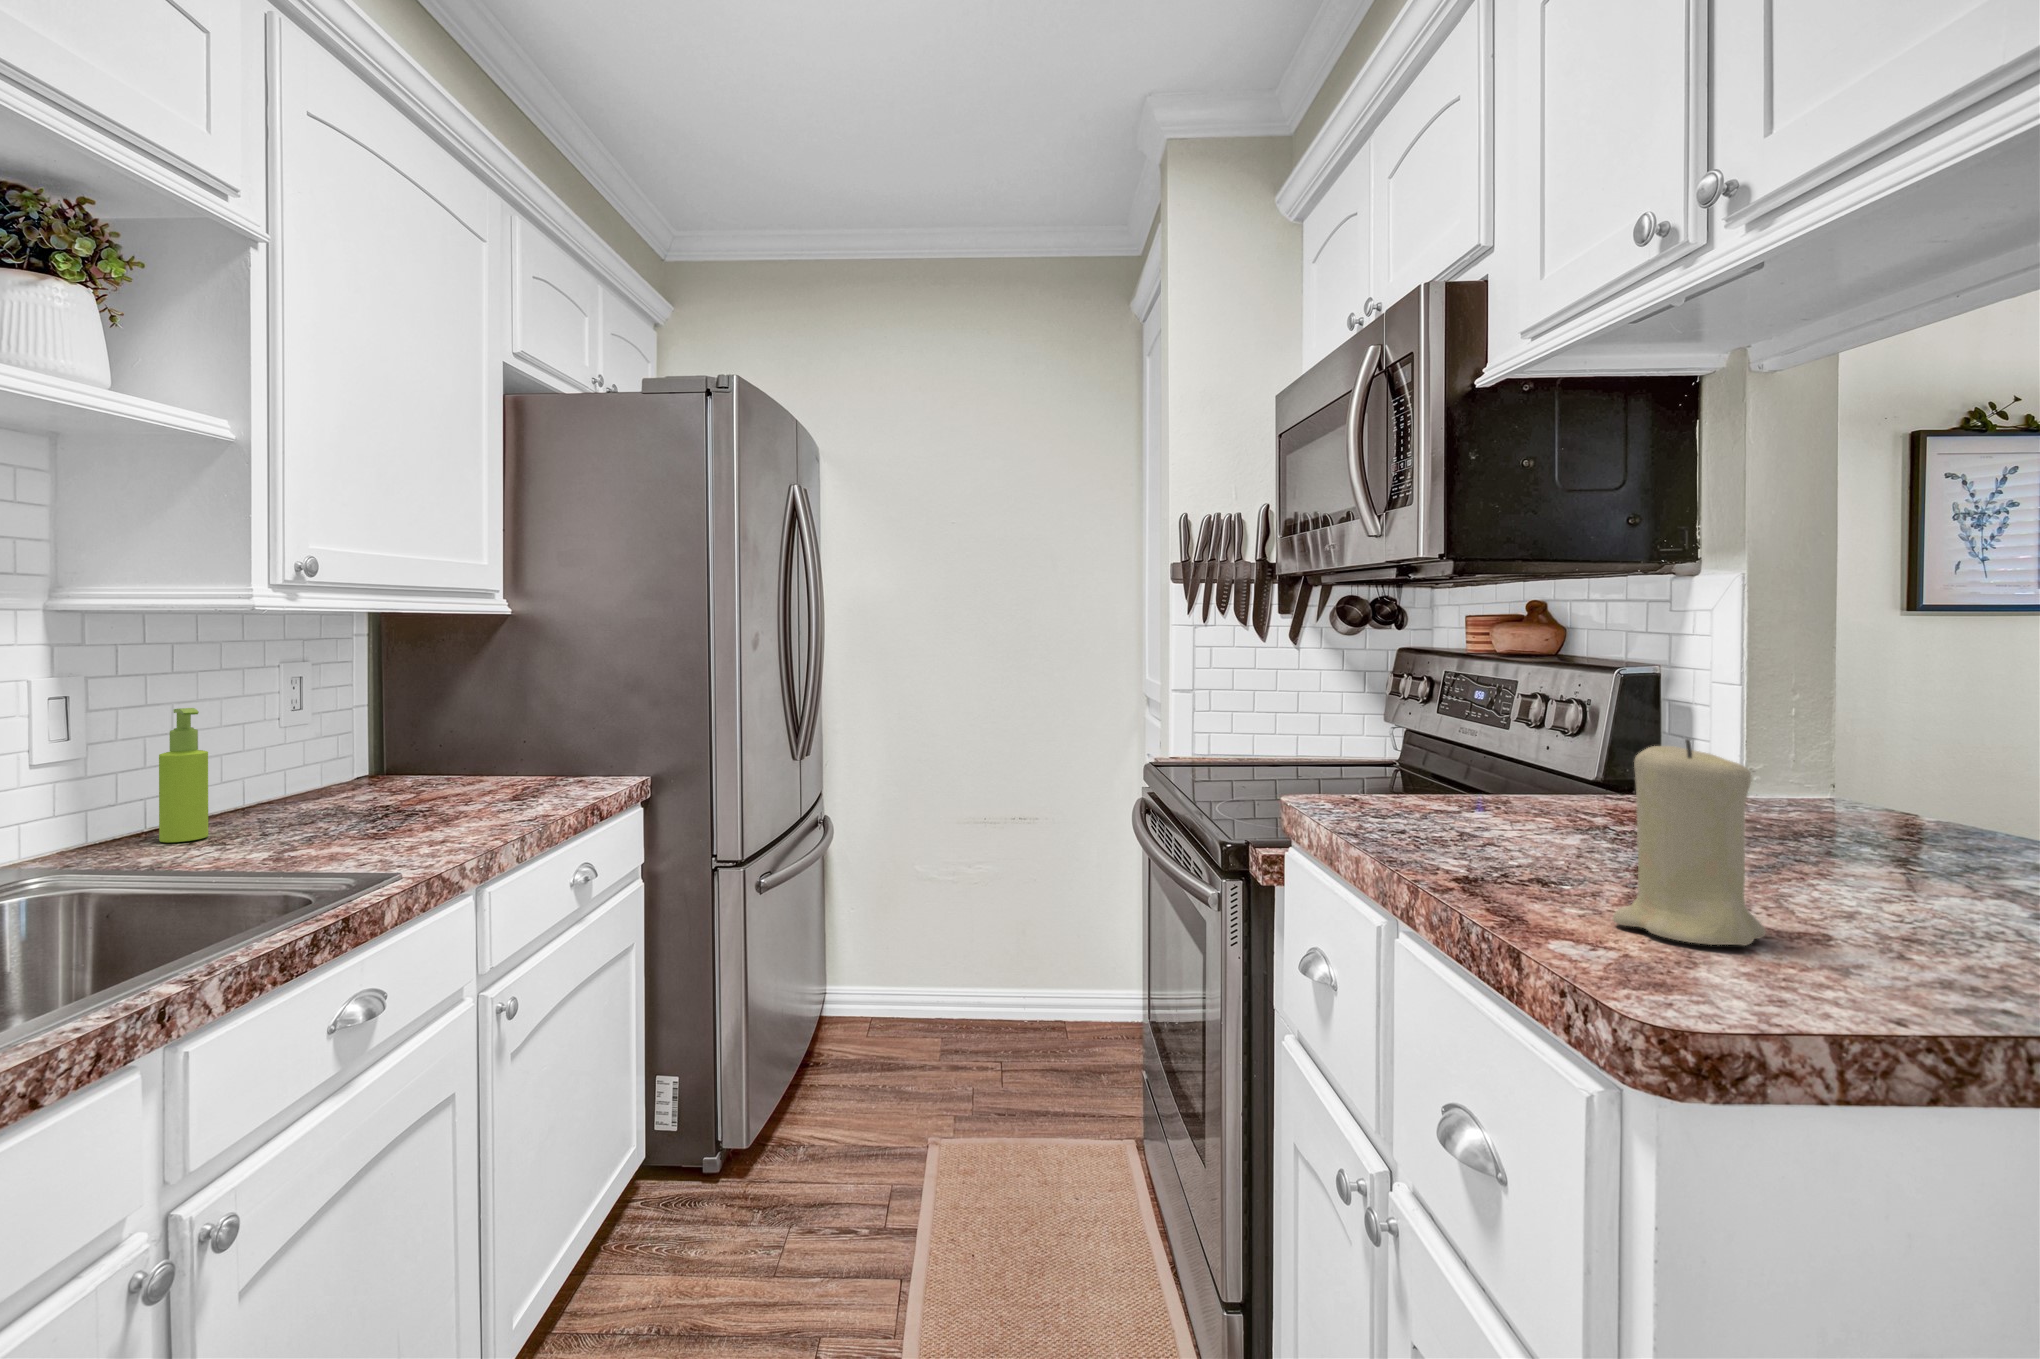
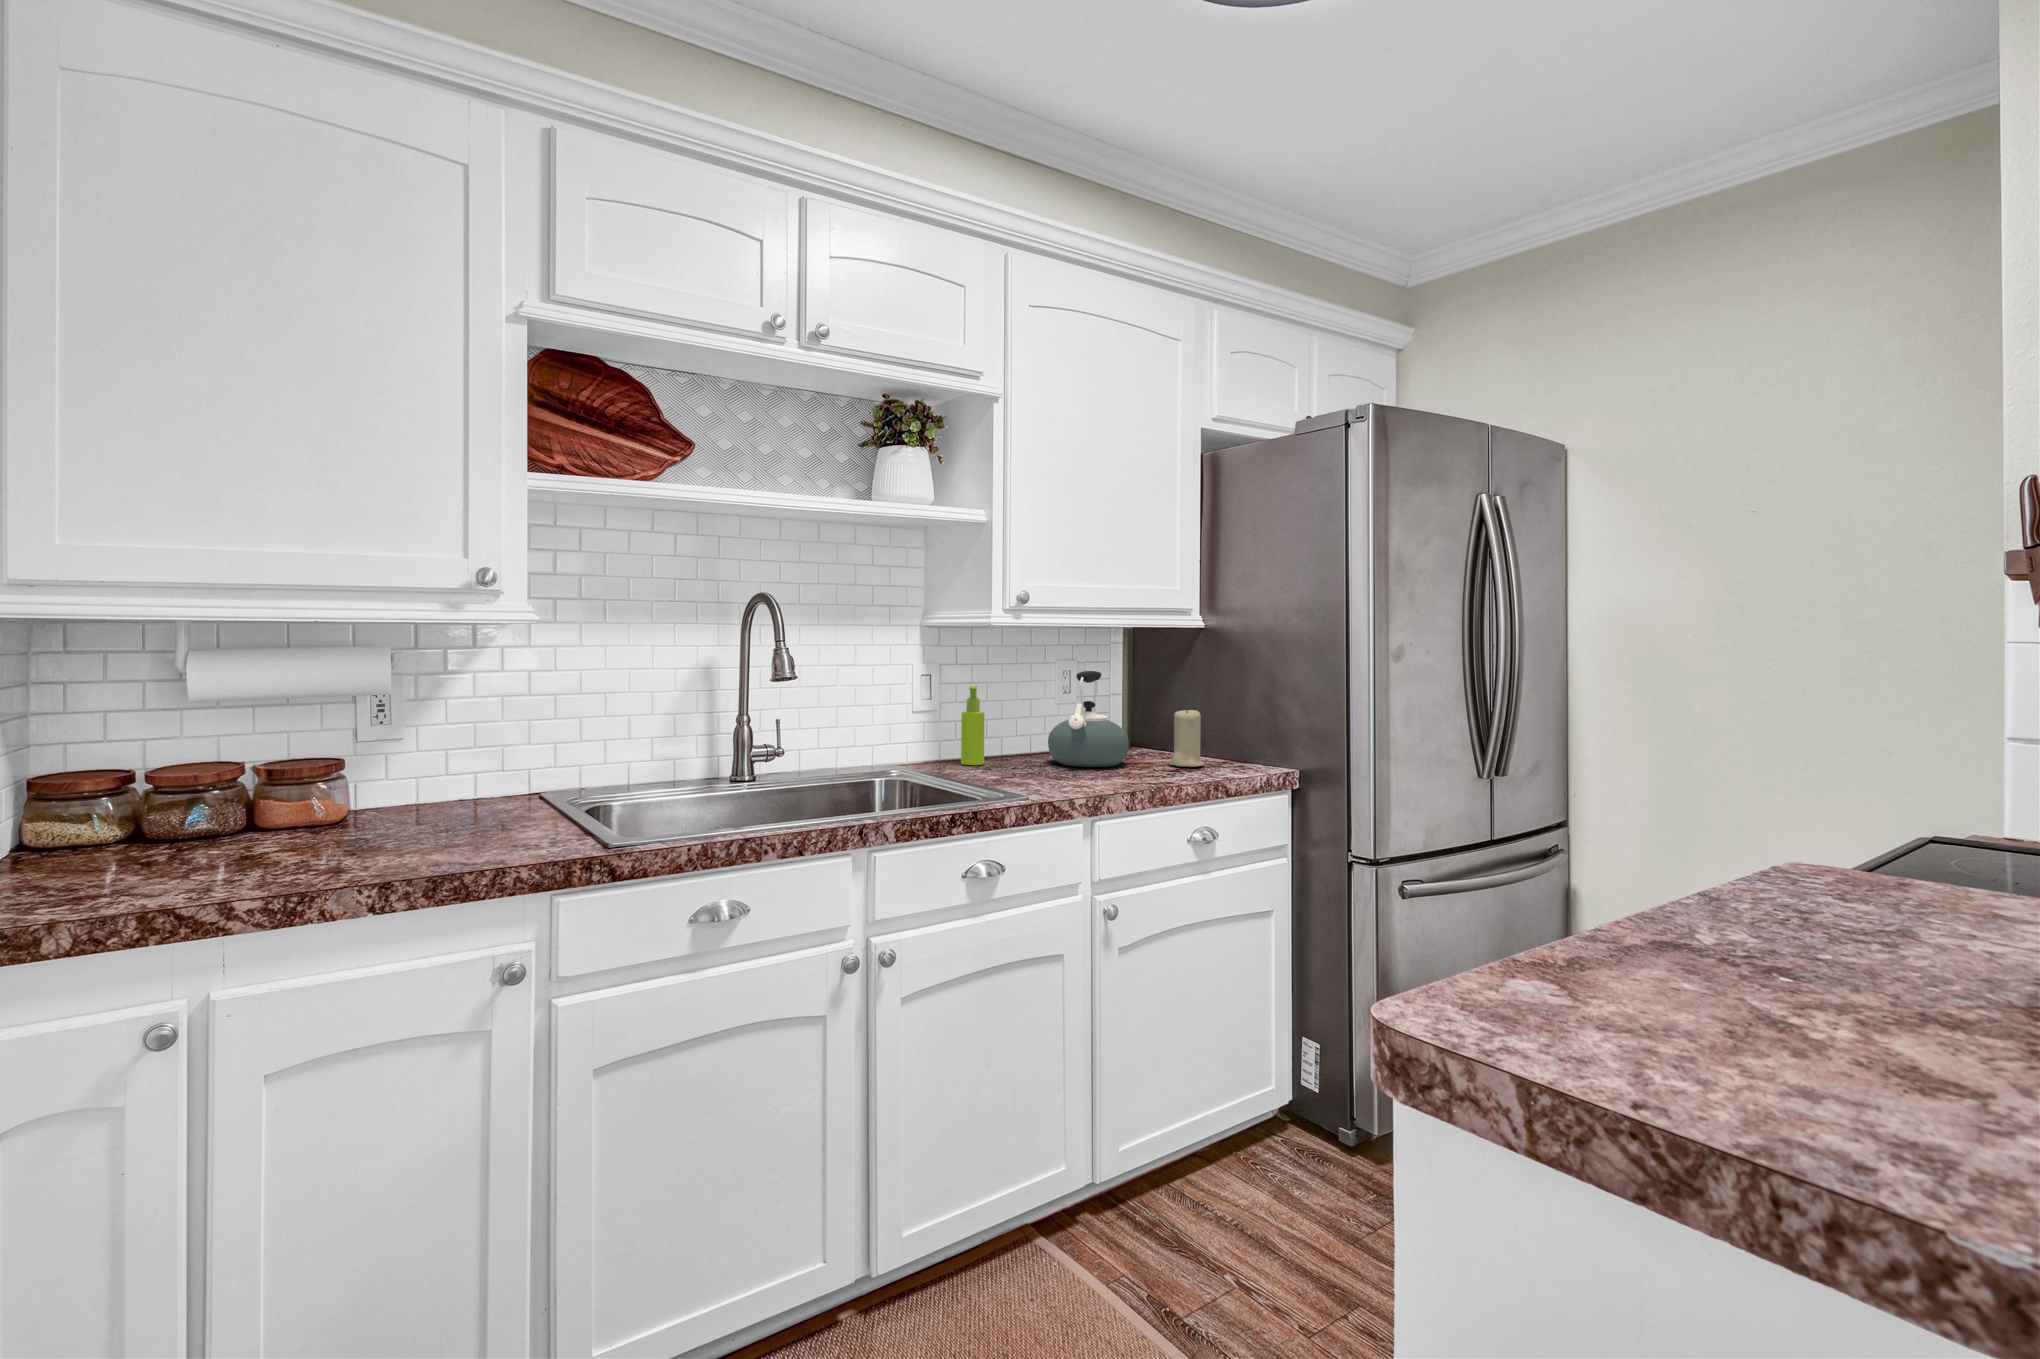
kettle: none [315,674,449,814] -> present [1048,671,1129,767]
candle: present [1613,739,1766,946] -> present [1170,708,1204,767]

